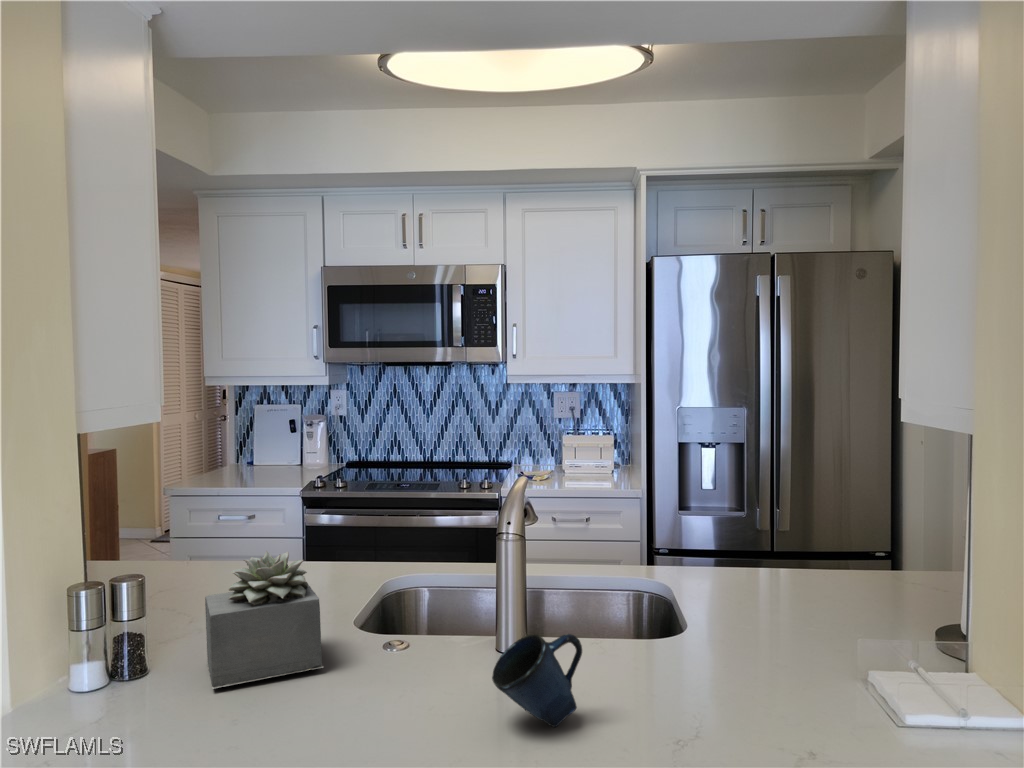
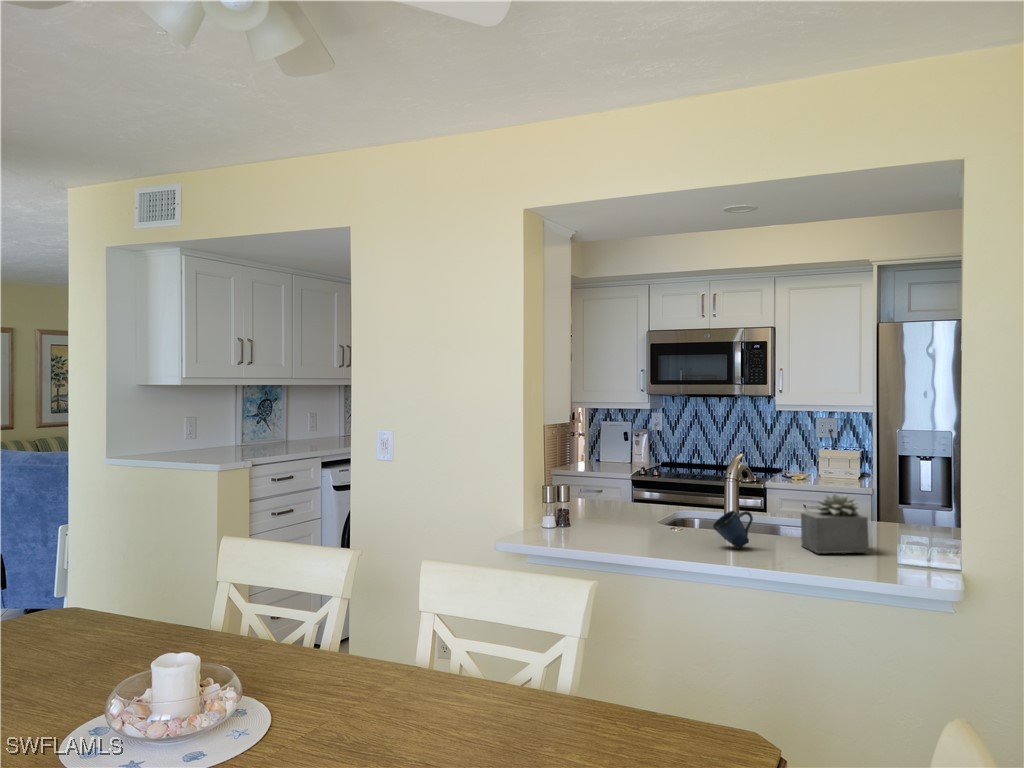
succulent plant: present [205,551,324,689] -> present [801,494,869,553]

